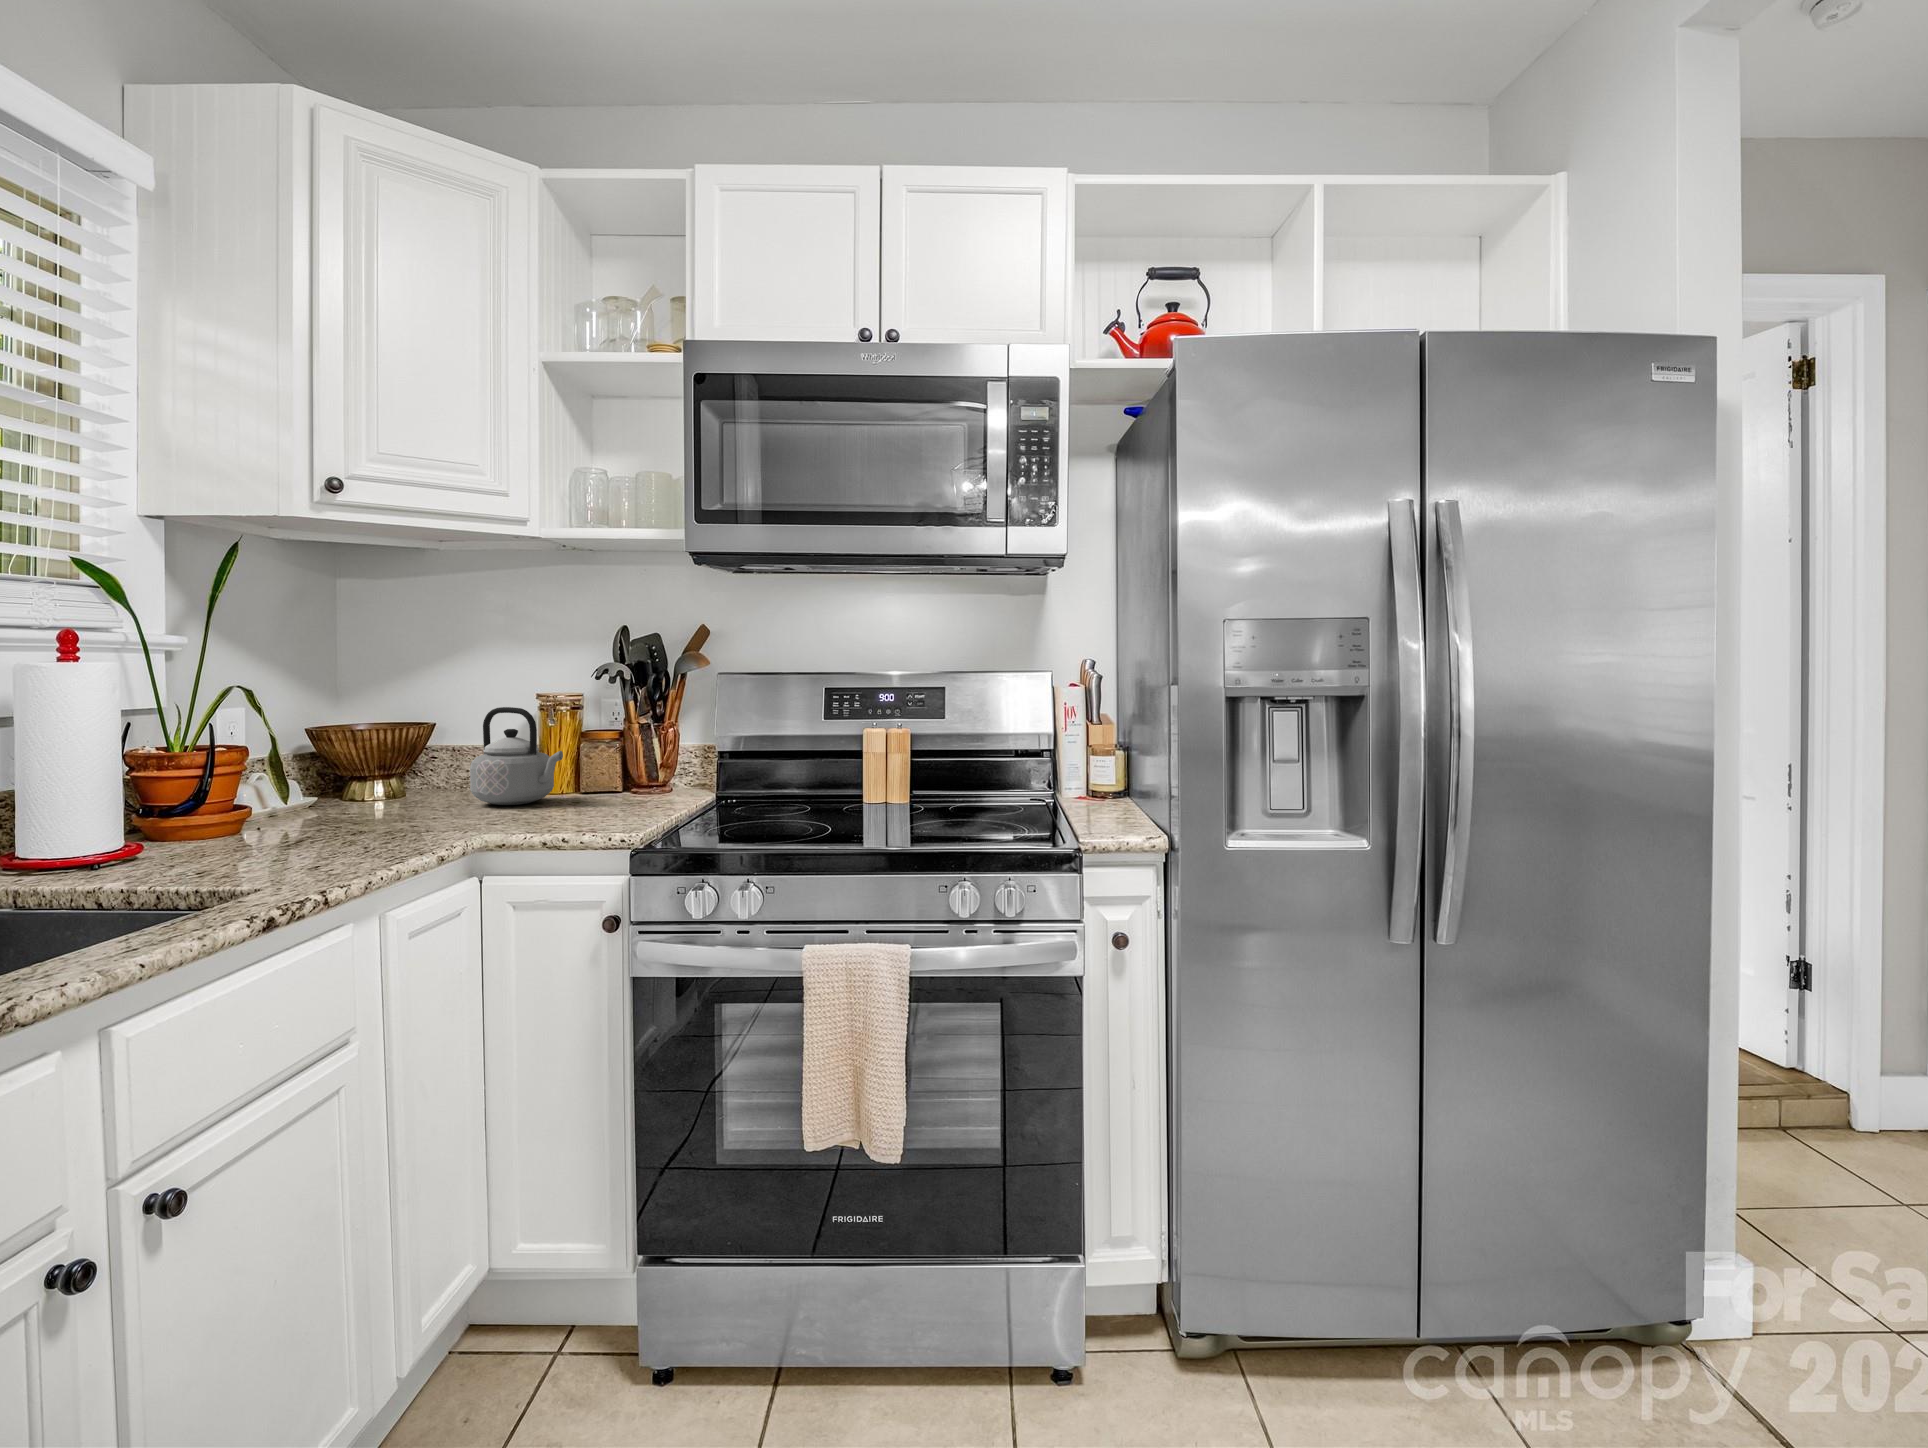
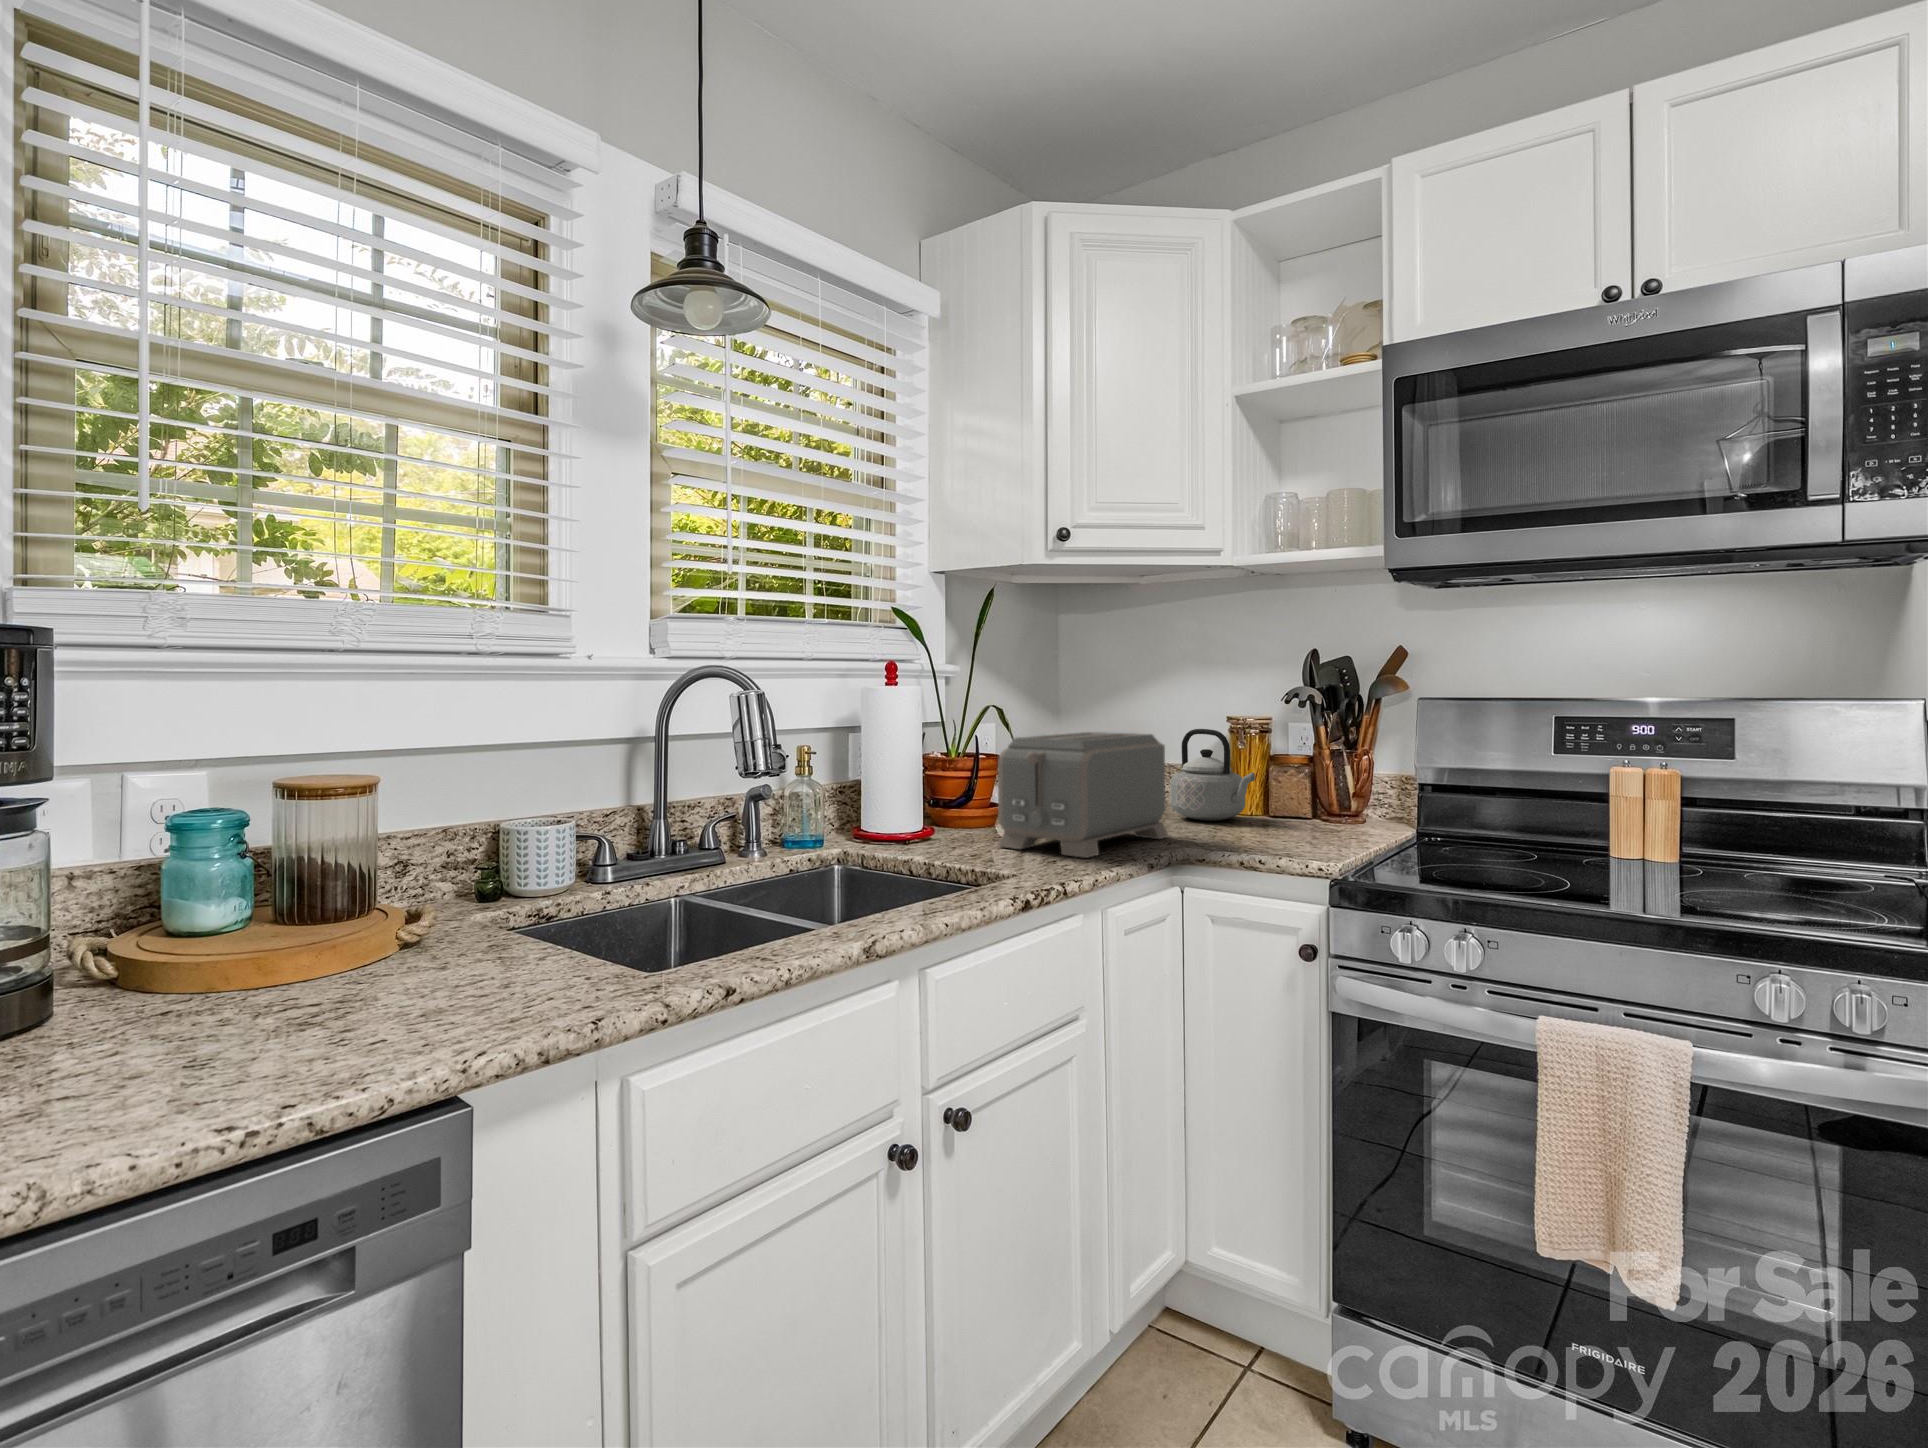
toaster: none [240,714,466,858] -> present [998,732,1168,858]

